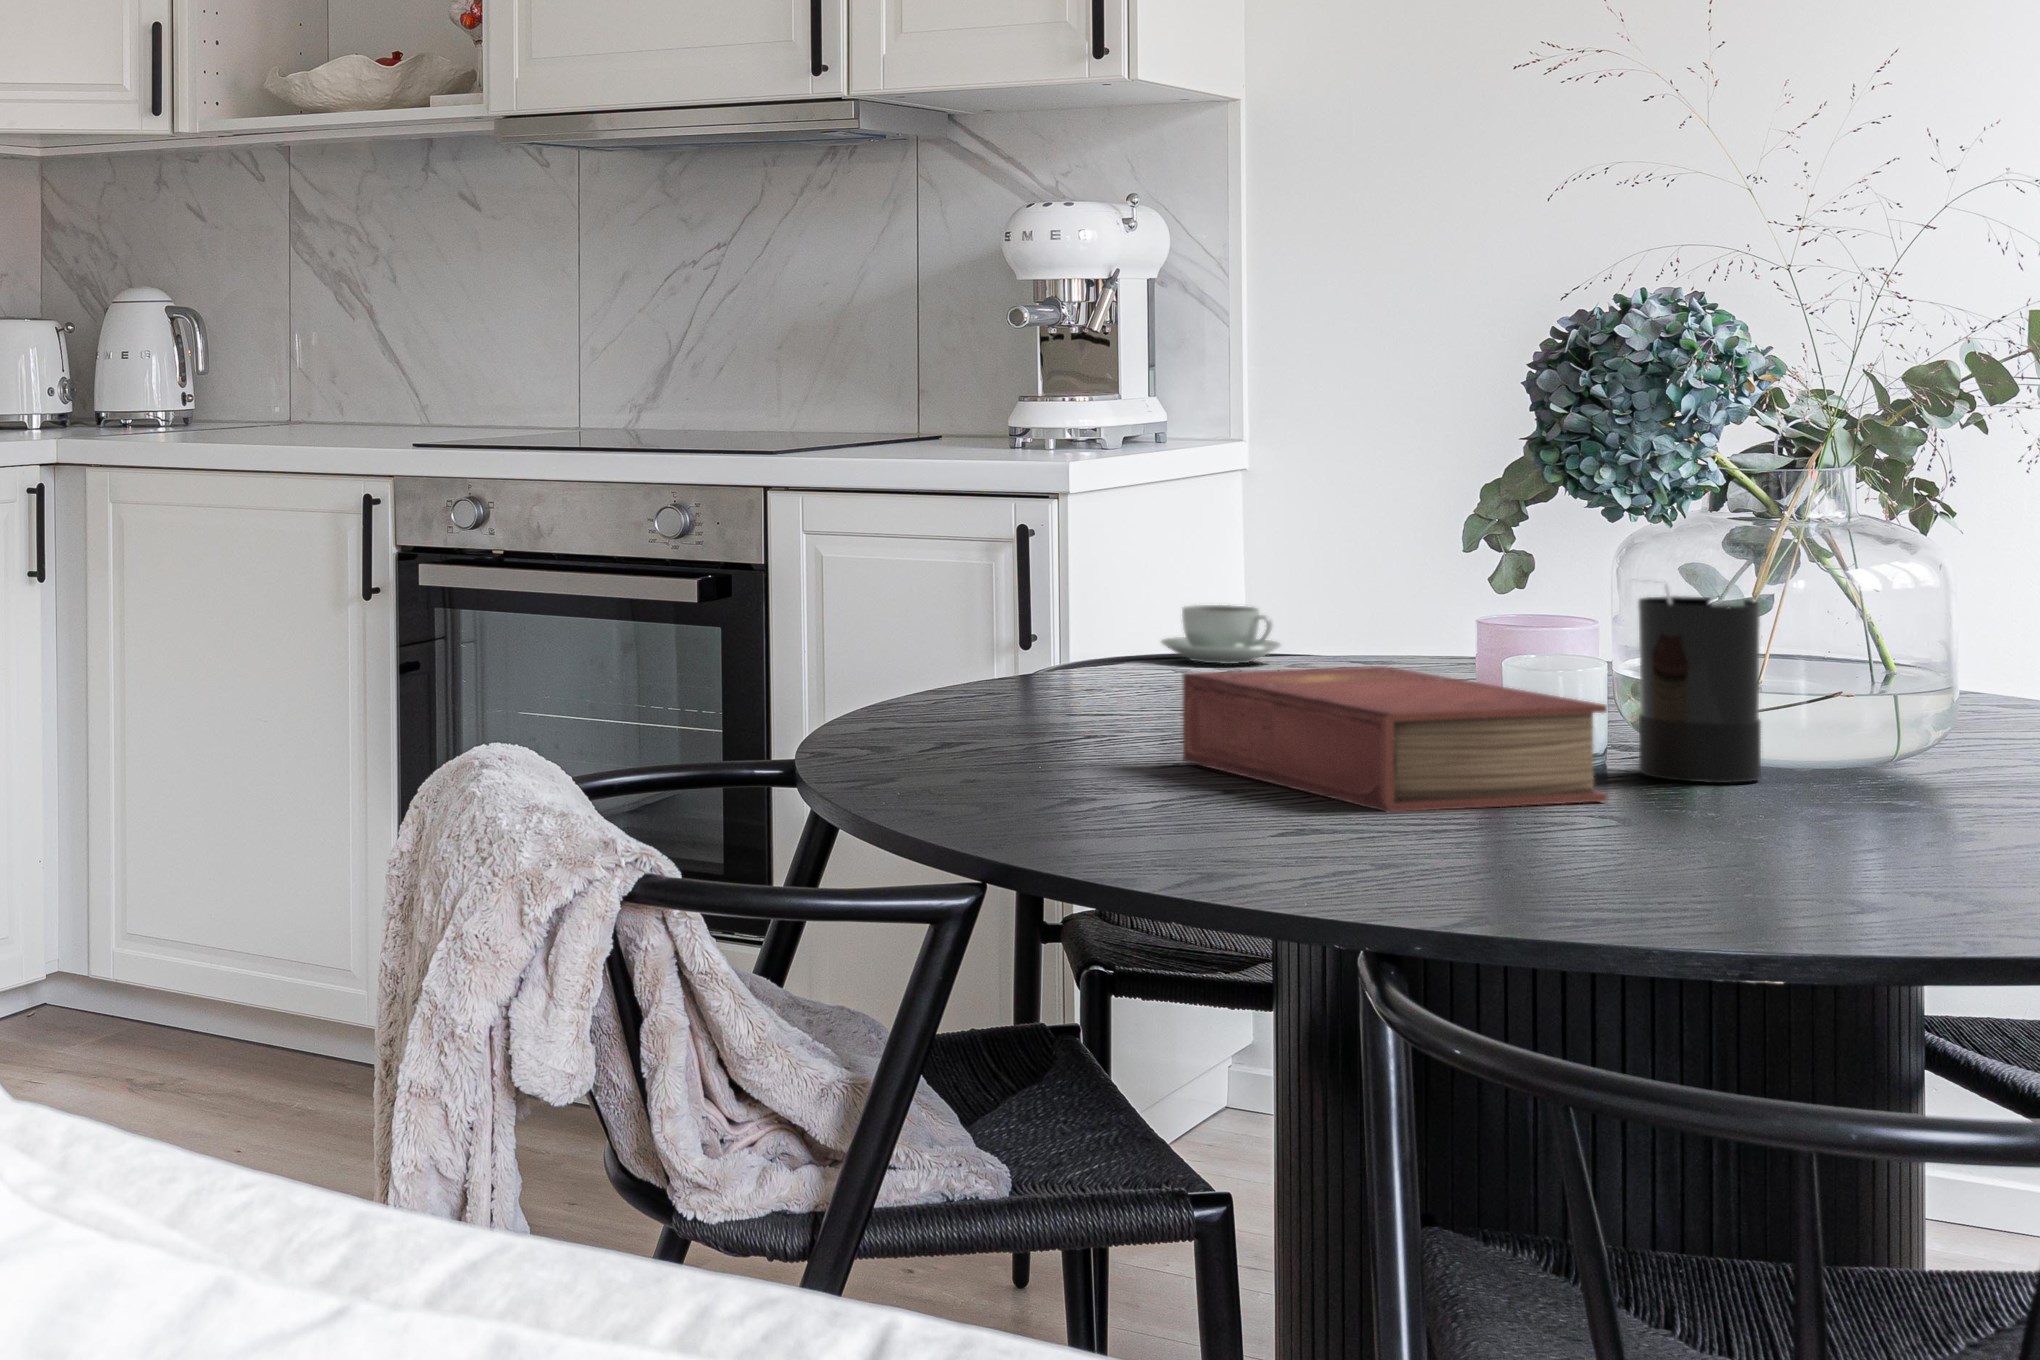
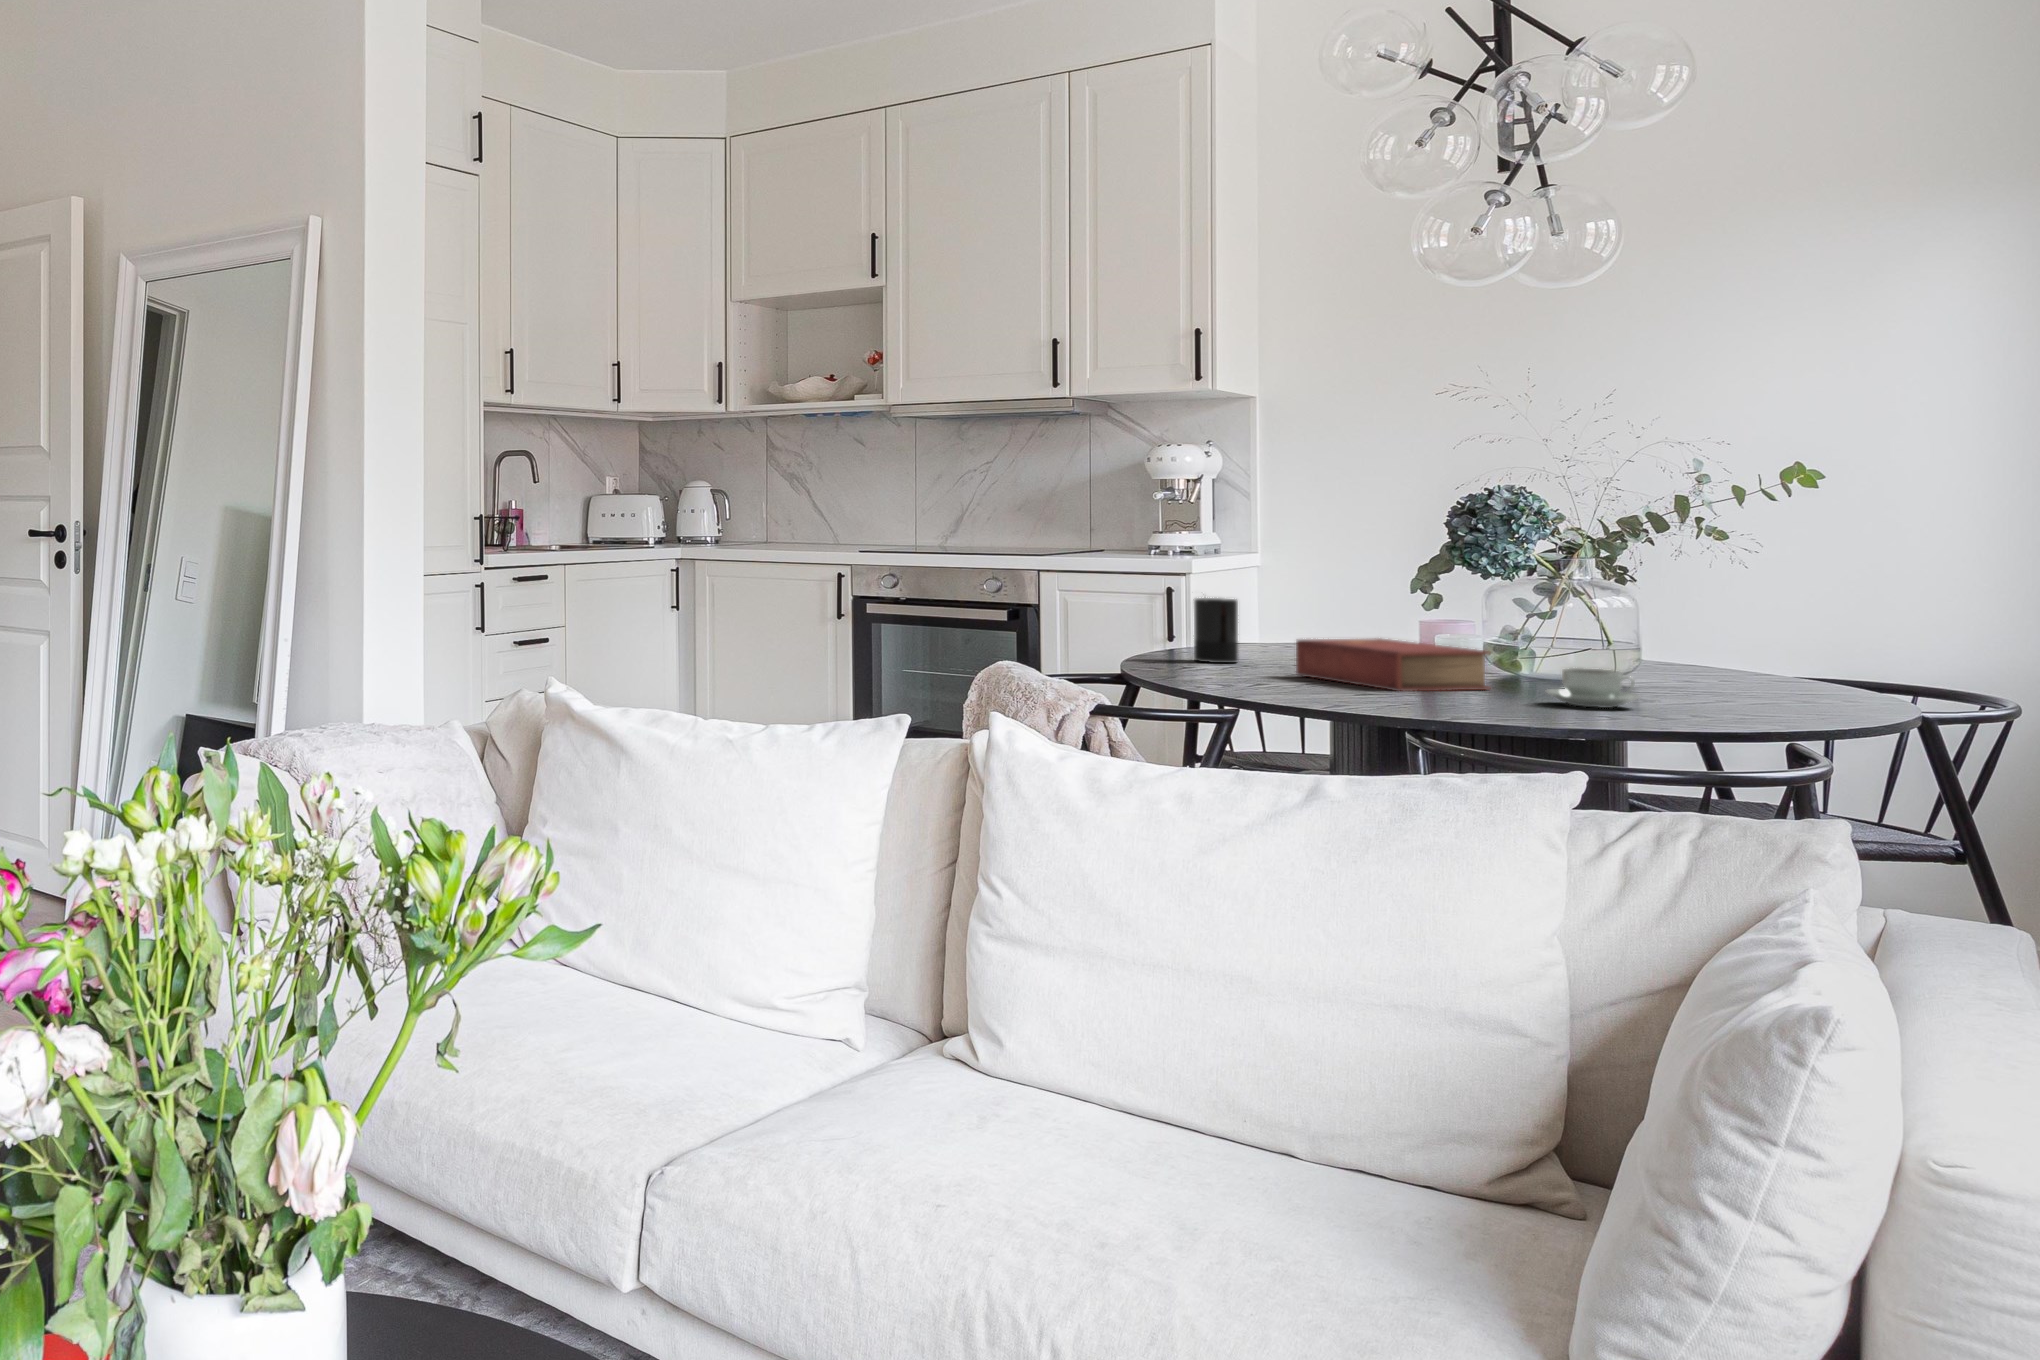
candle: present [1638,580,1761,783] -> present [1194,597,1238,663]
coffee cup: present [1161,605,1280,664] -> present [1547,668,1639,708]

